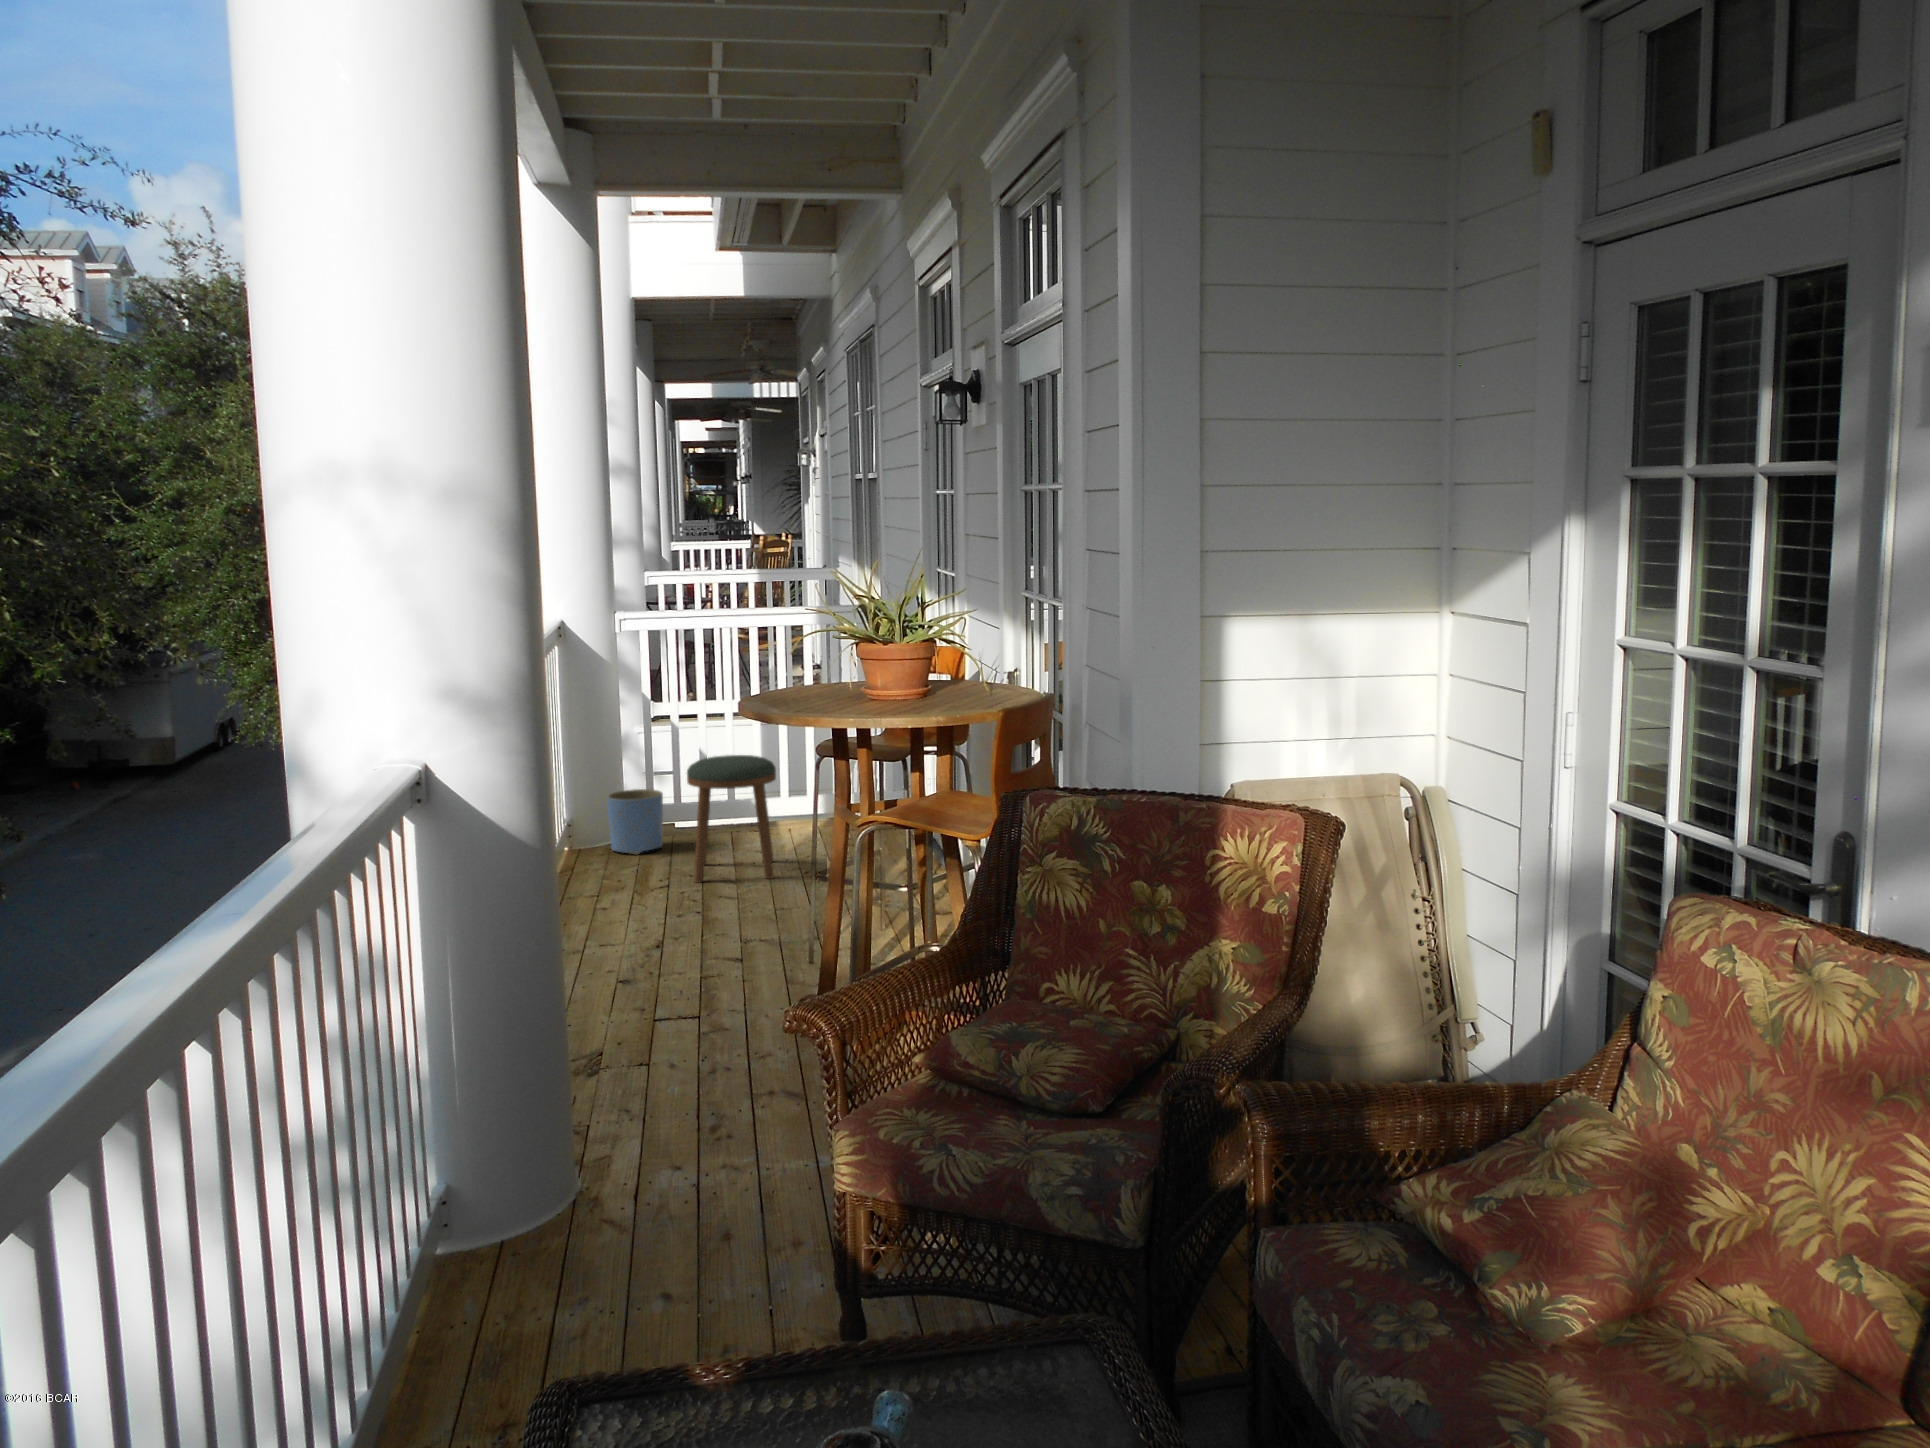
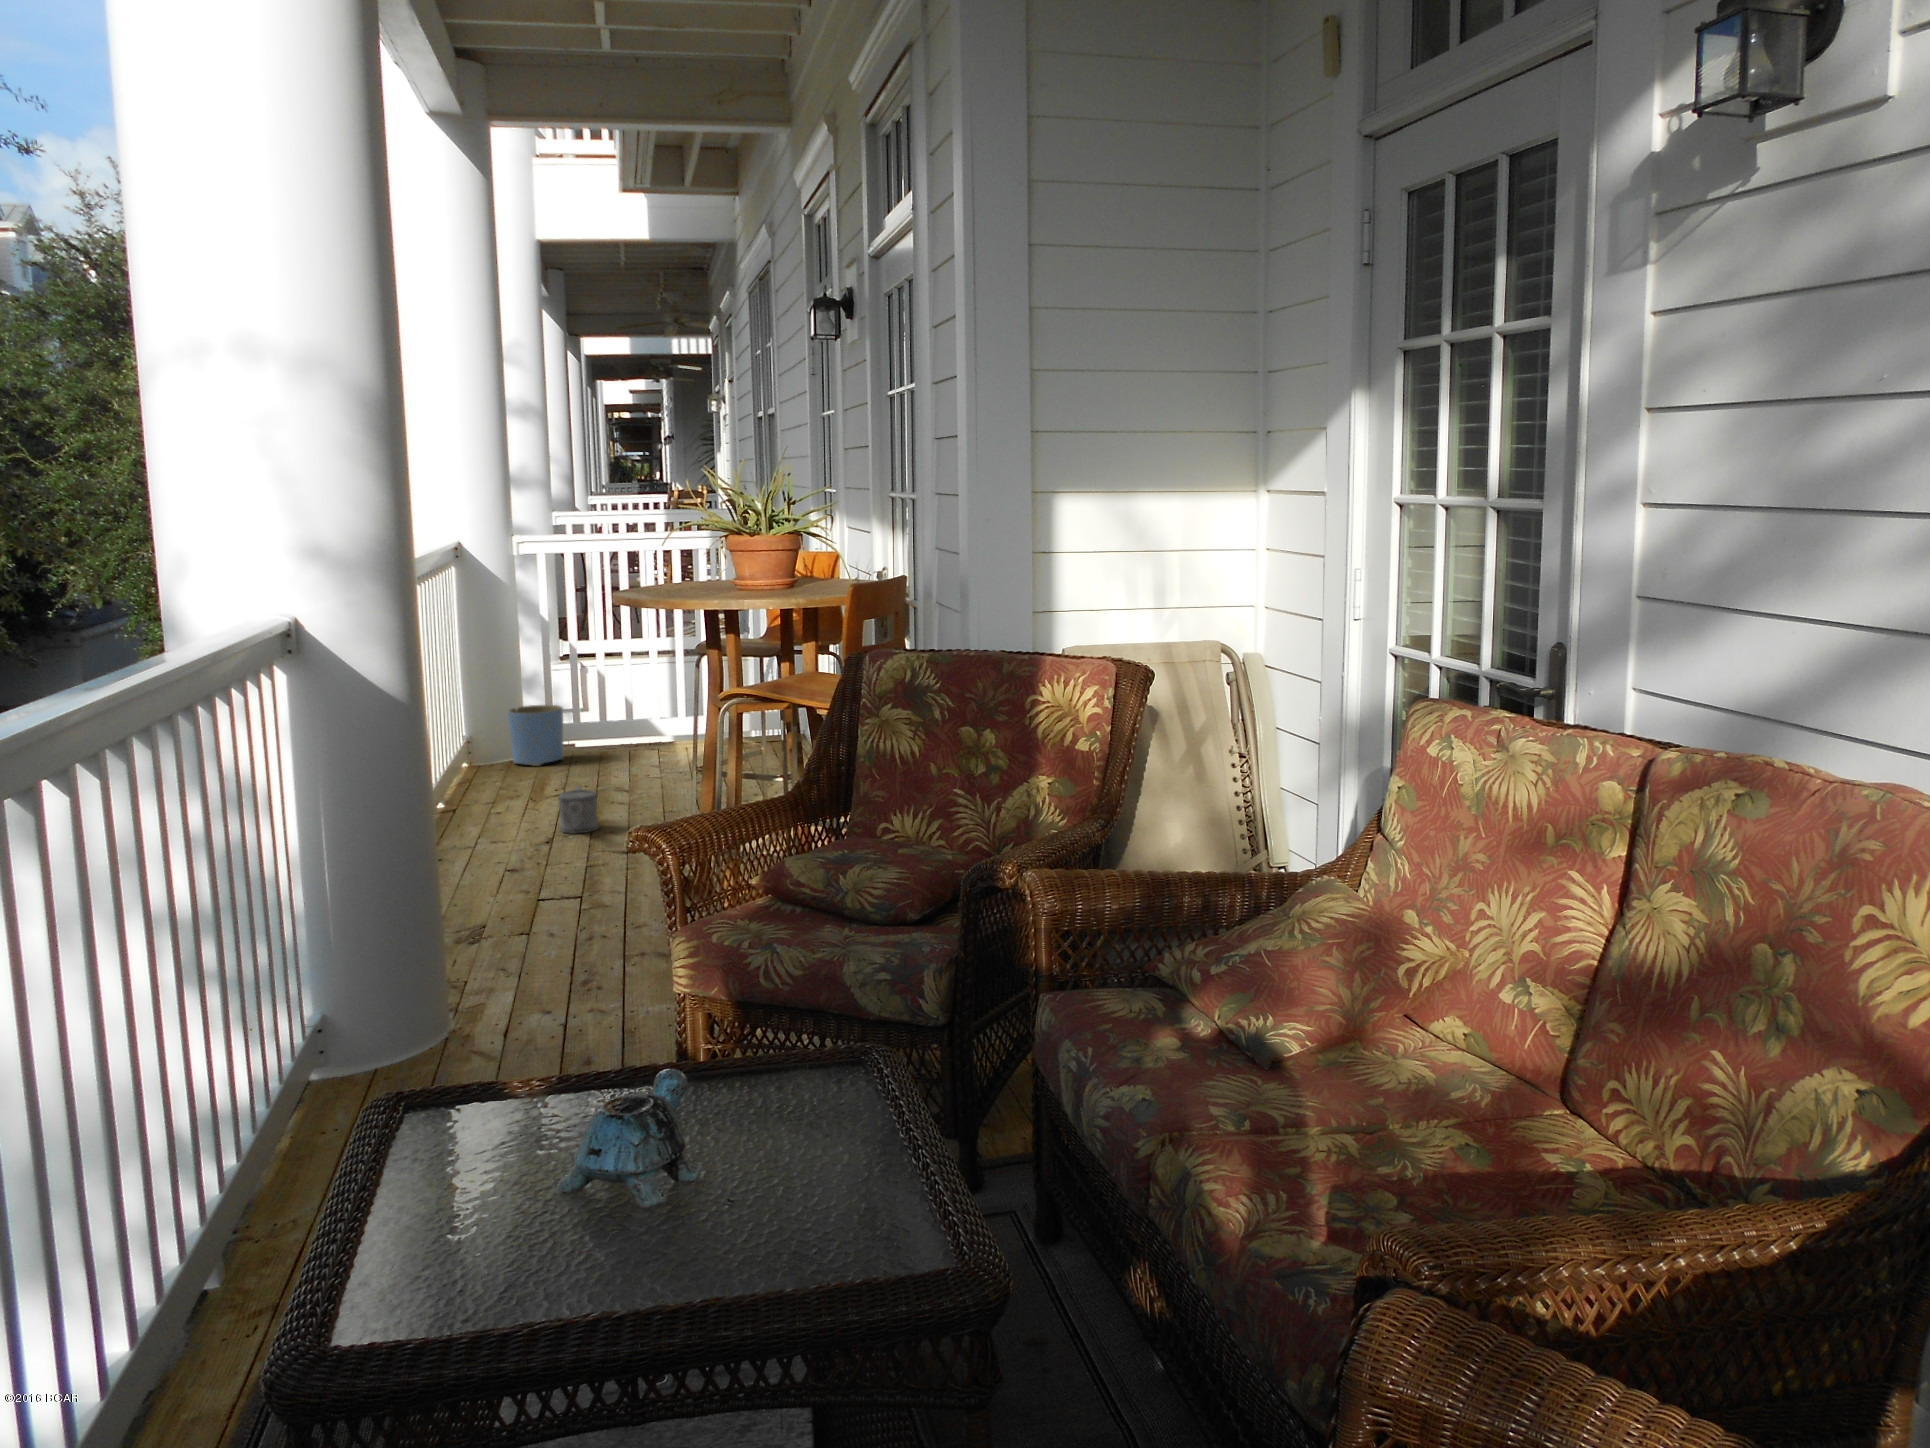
stool: present [687,755,776,883] -> none [583,668,670,788]
watering can: none [665,886,707,939] -> present [558,786,600,834]

